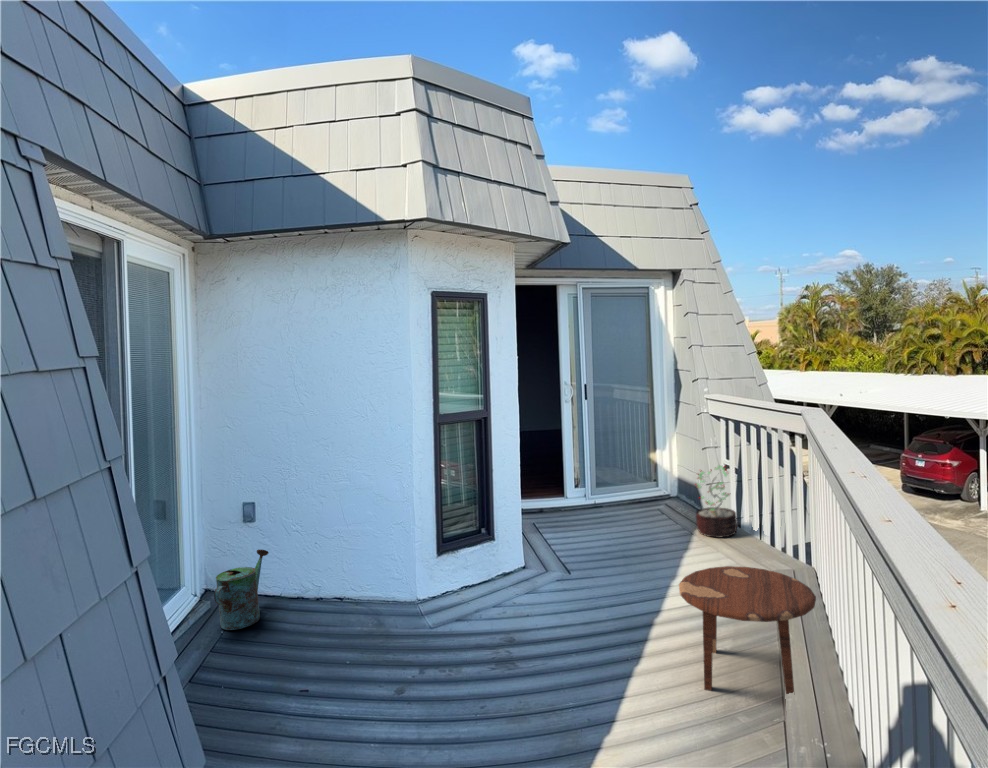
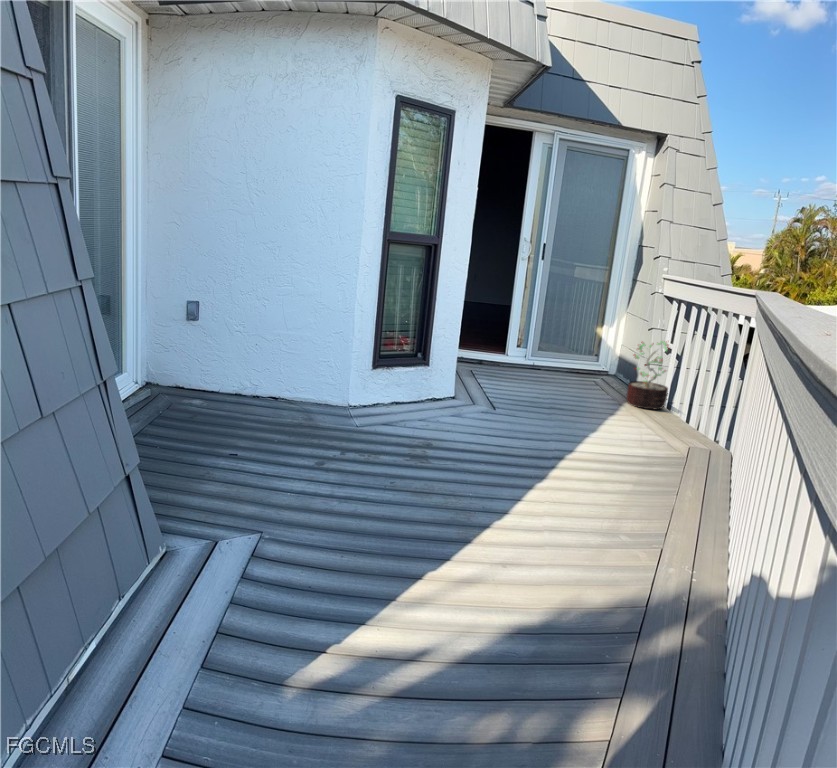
watering can: present [214,550,269,630] -> none [159,335,211,399]
side table: present [679,566,816,694] -> none [596,407,723,524]

